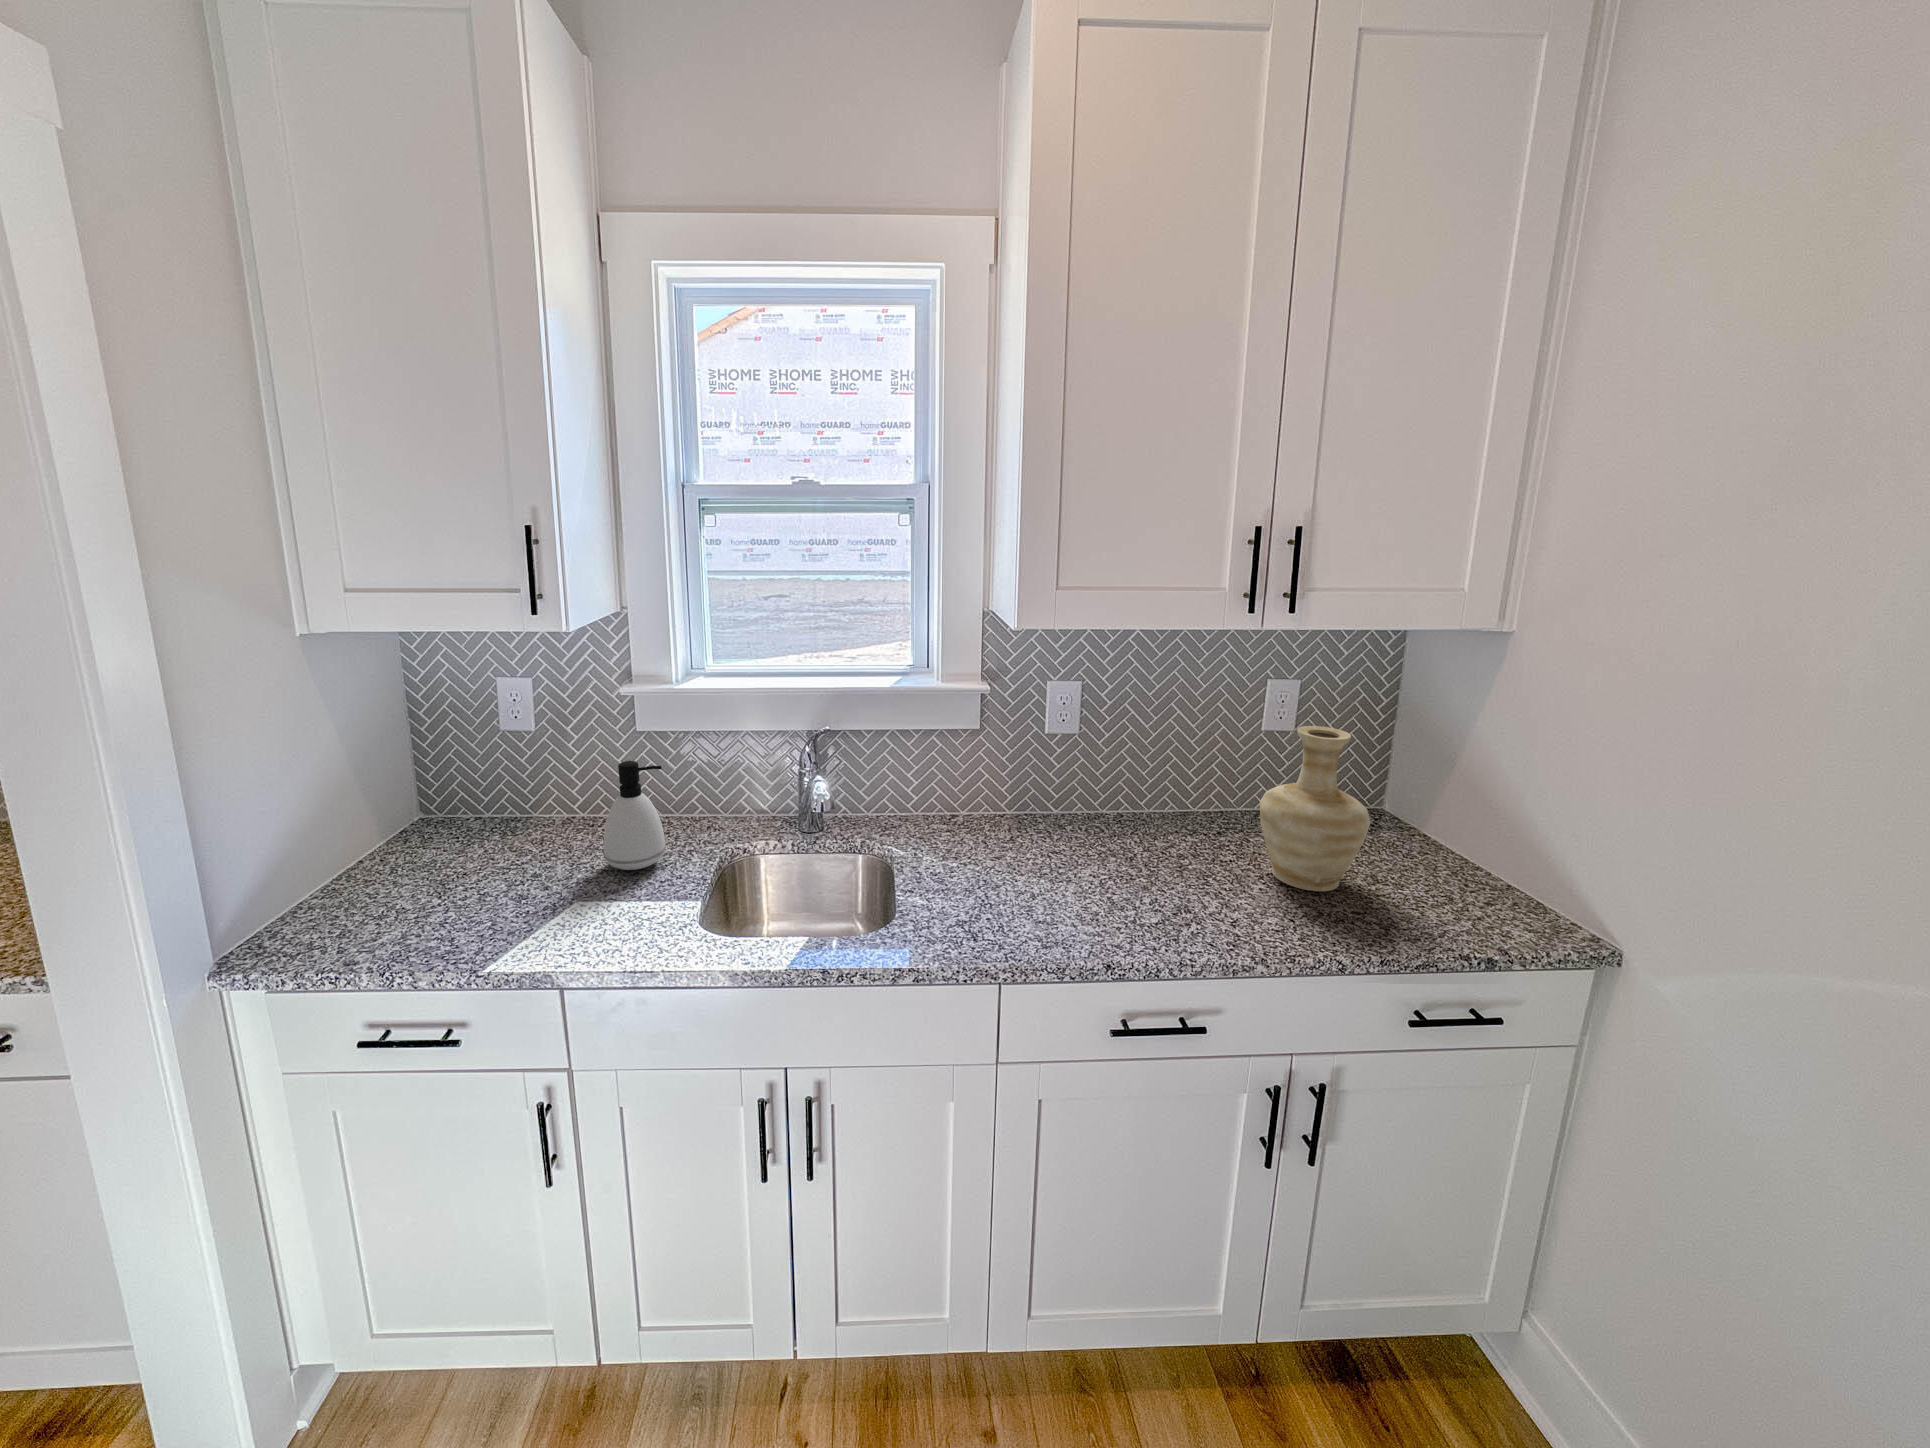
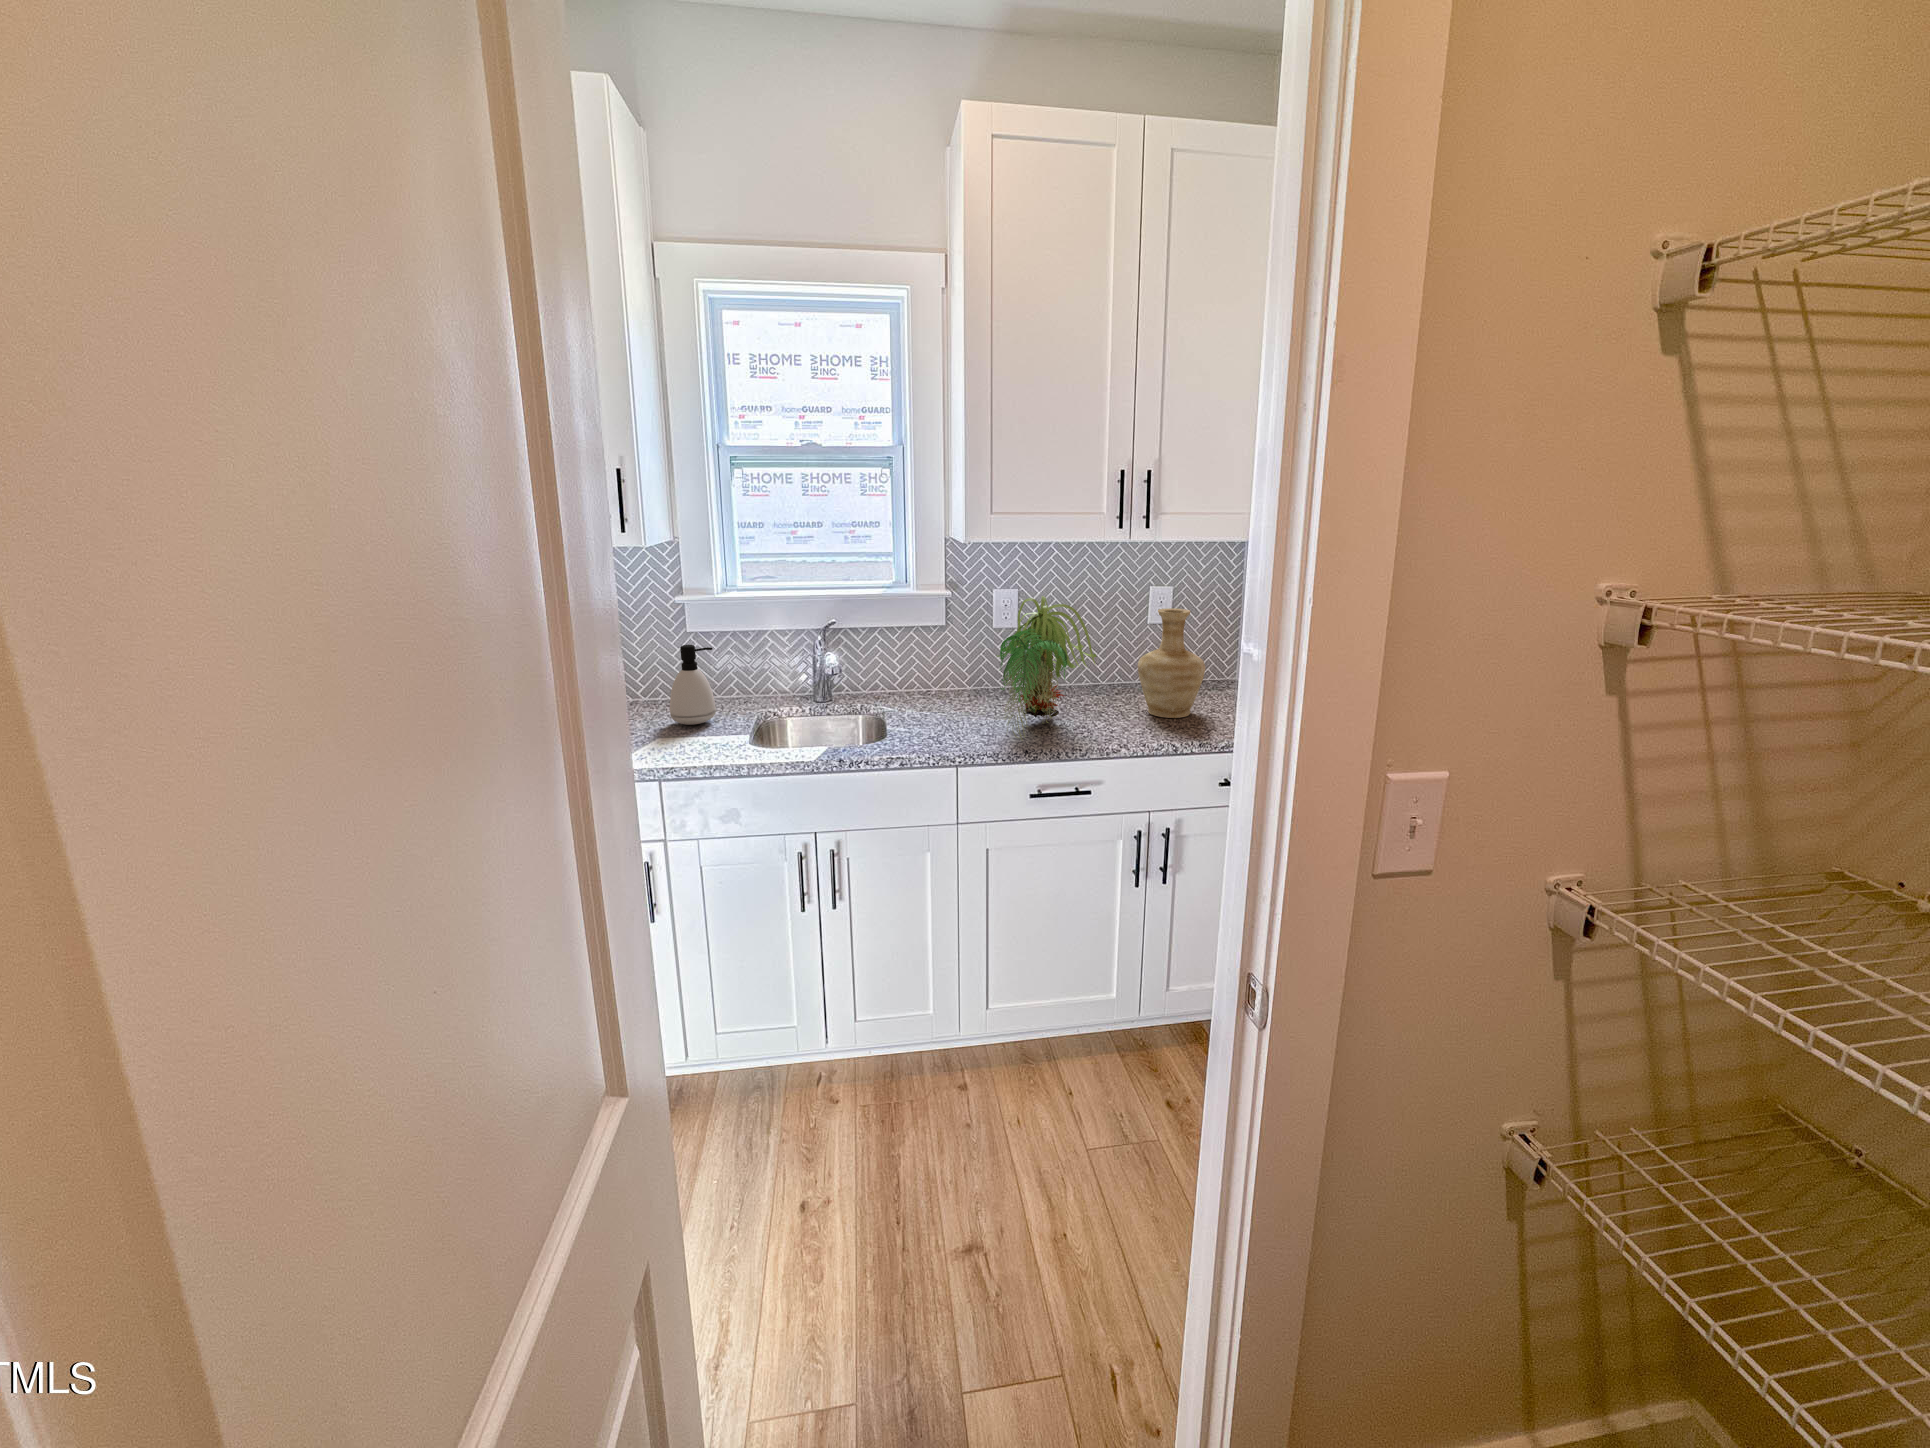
plant: none [1053,709,1210,938] -> present [996,596,1097,740]

